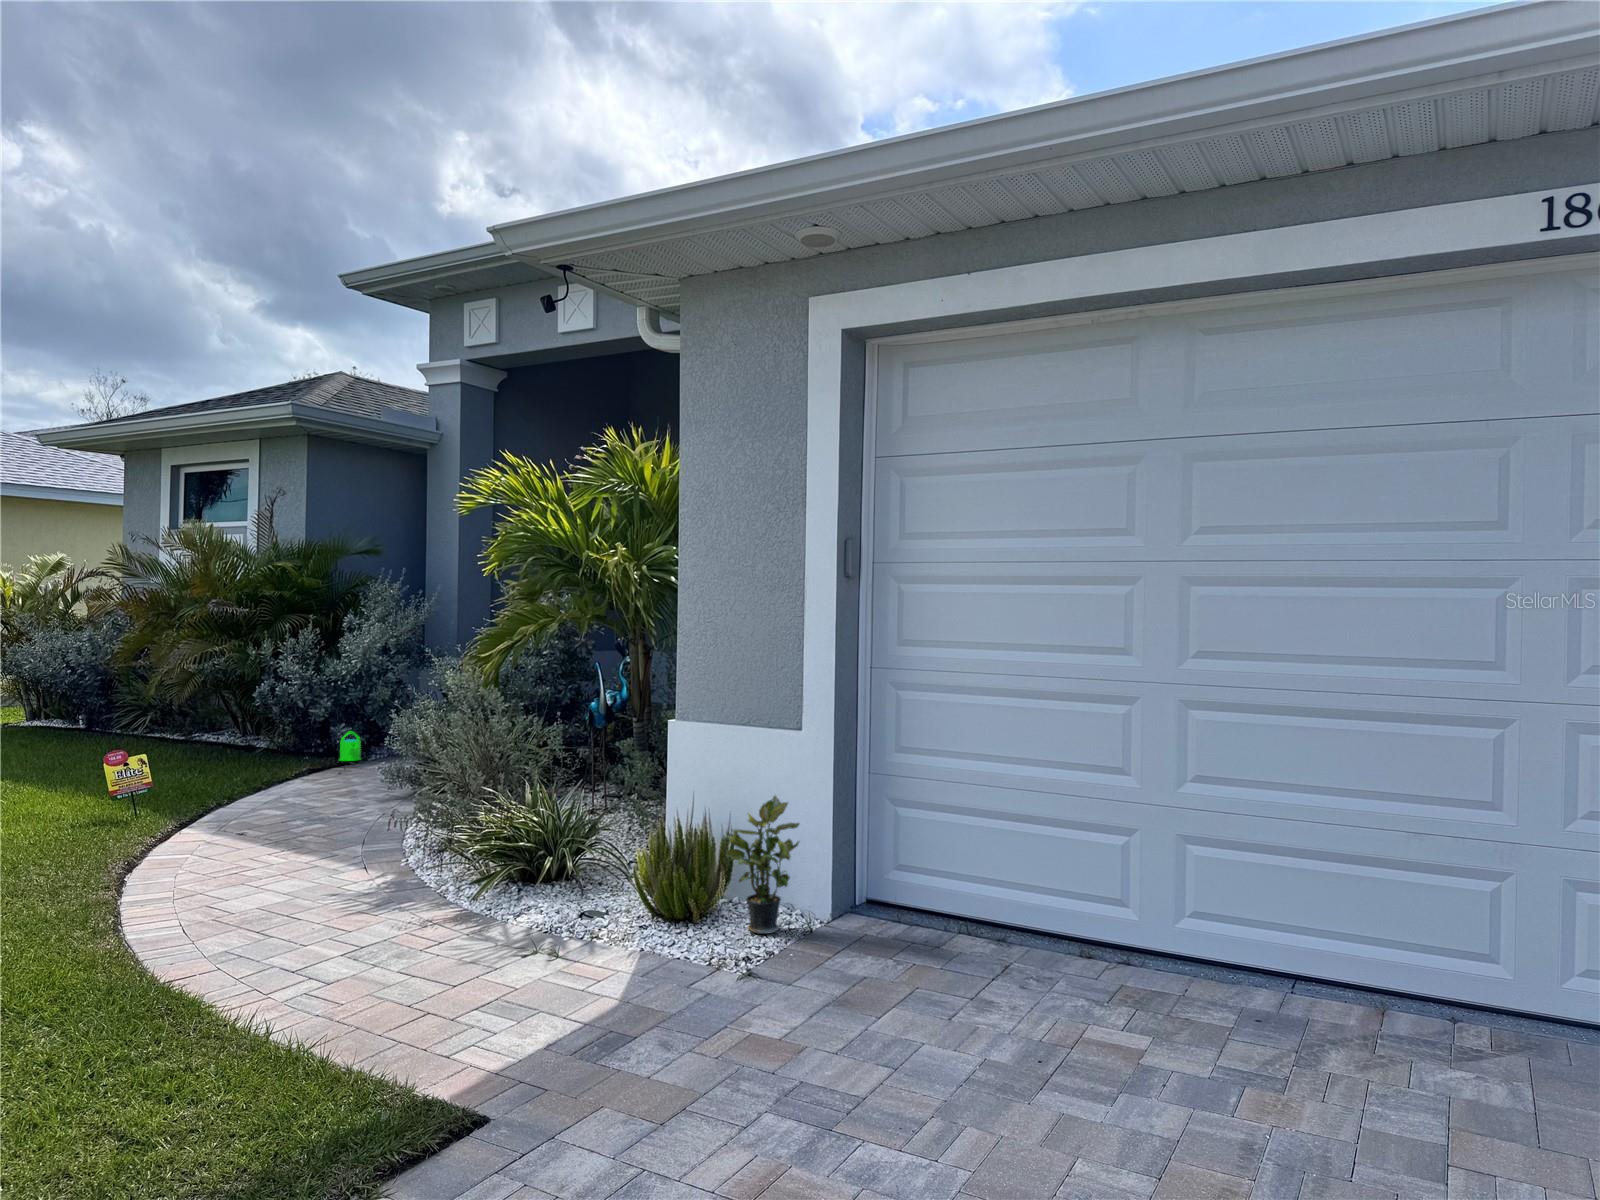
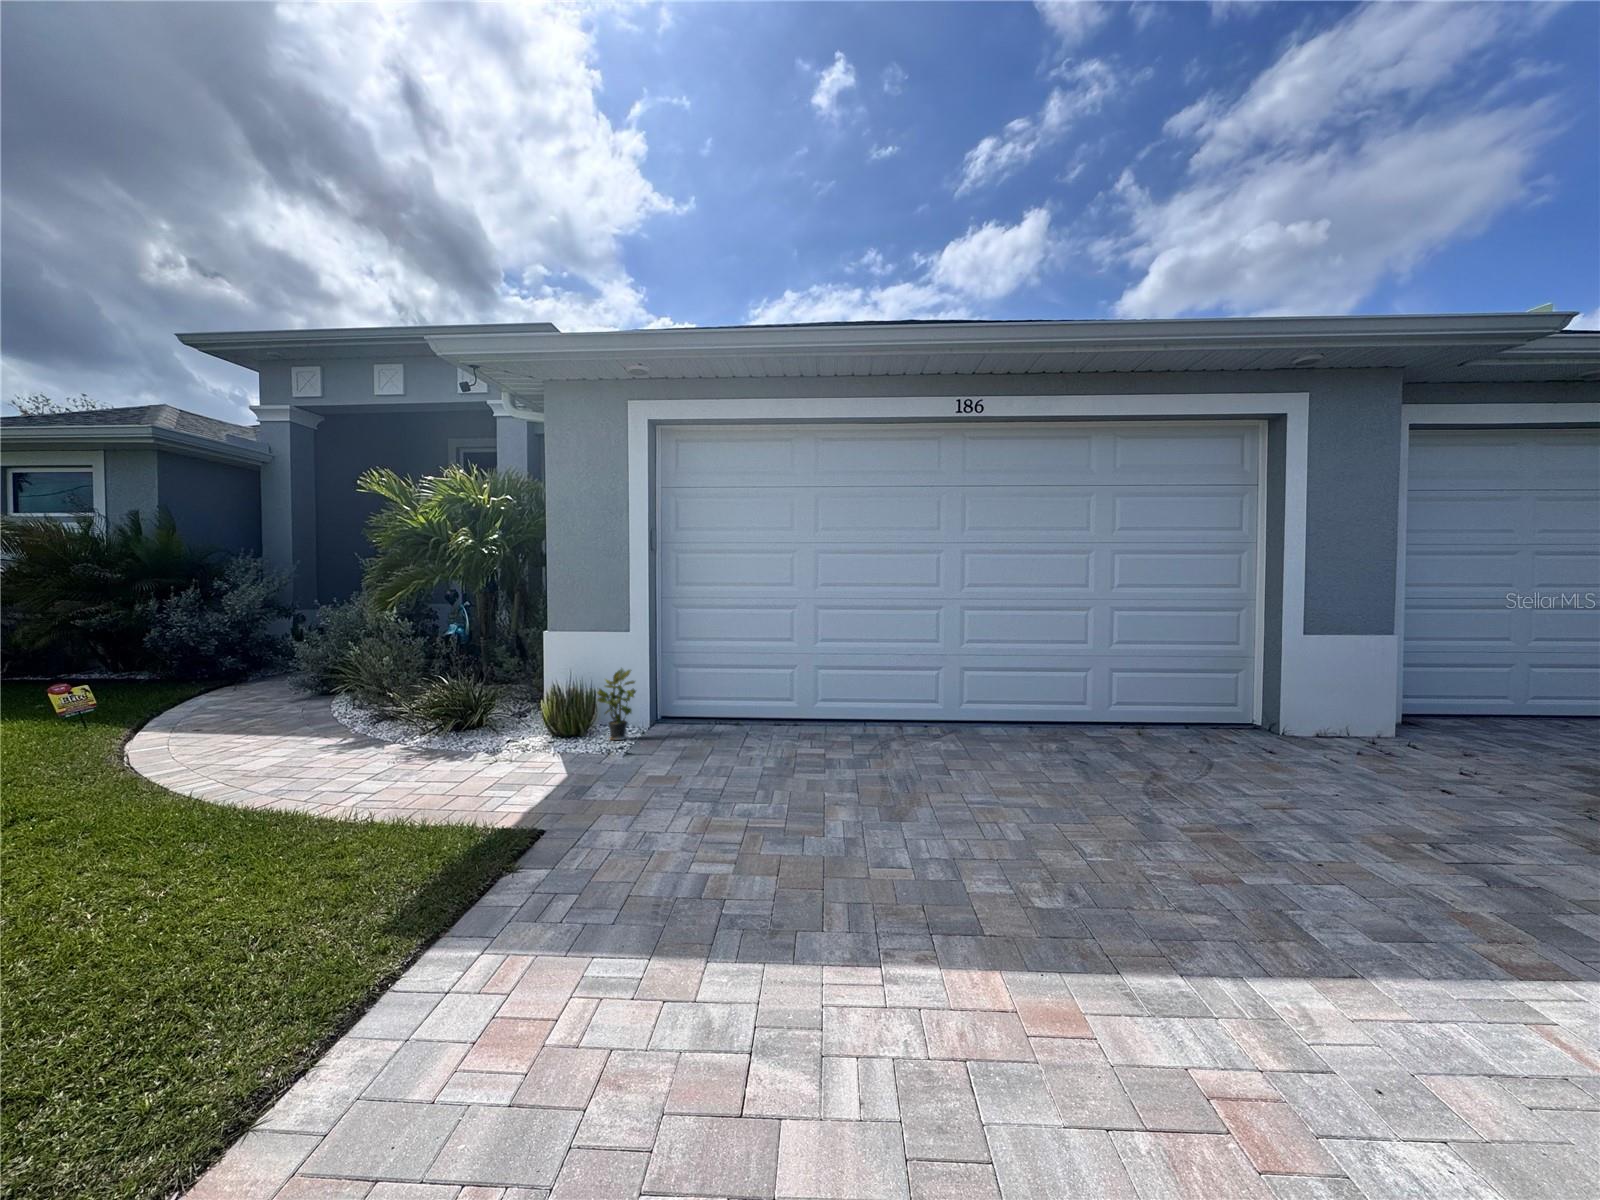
watering can: present [340,731,361,761] -> none [212,673,233,696]

